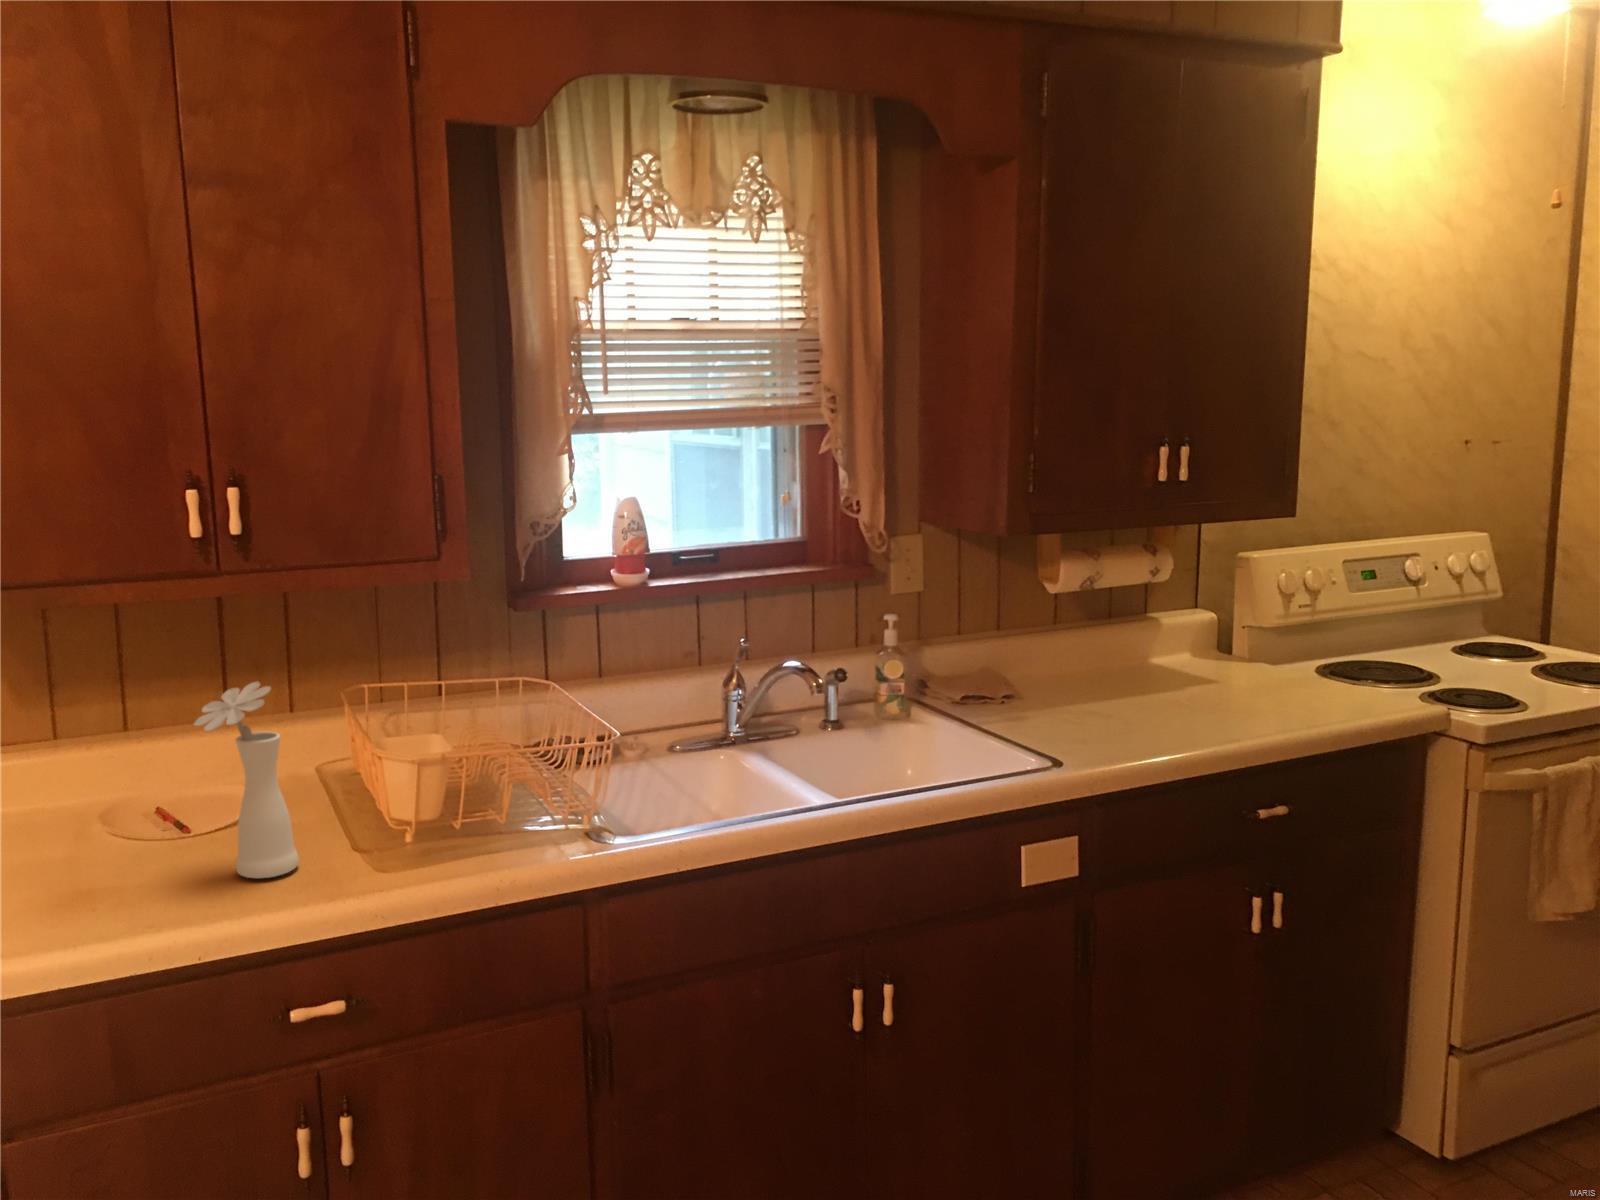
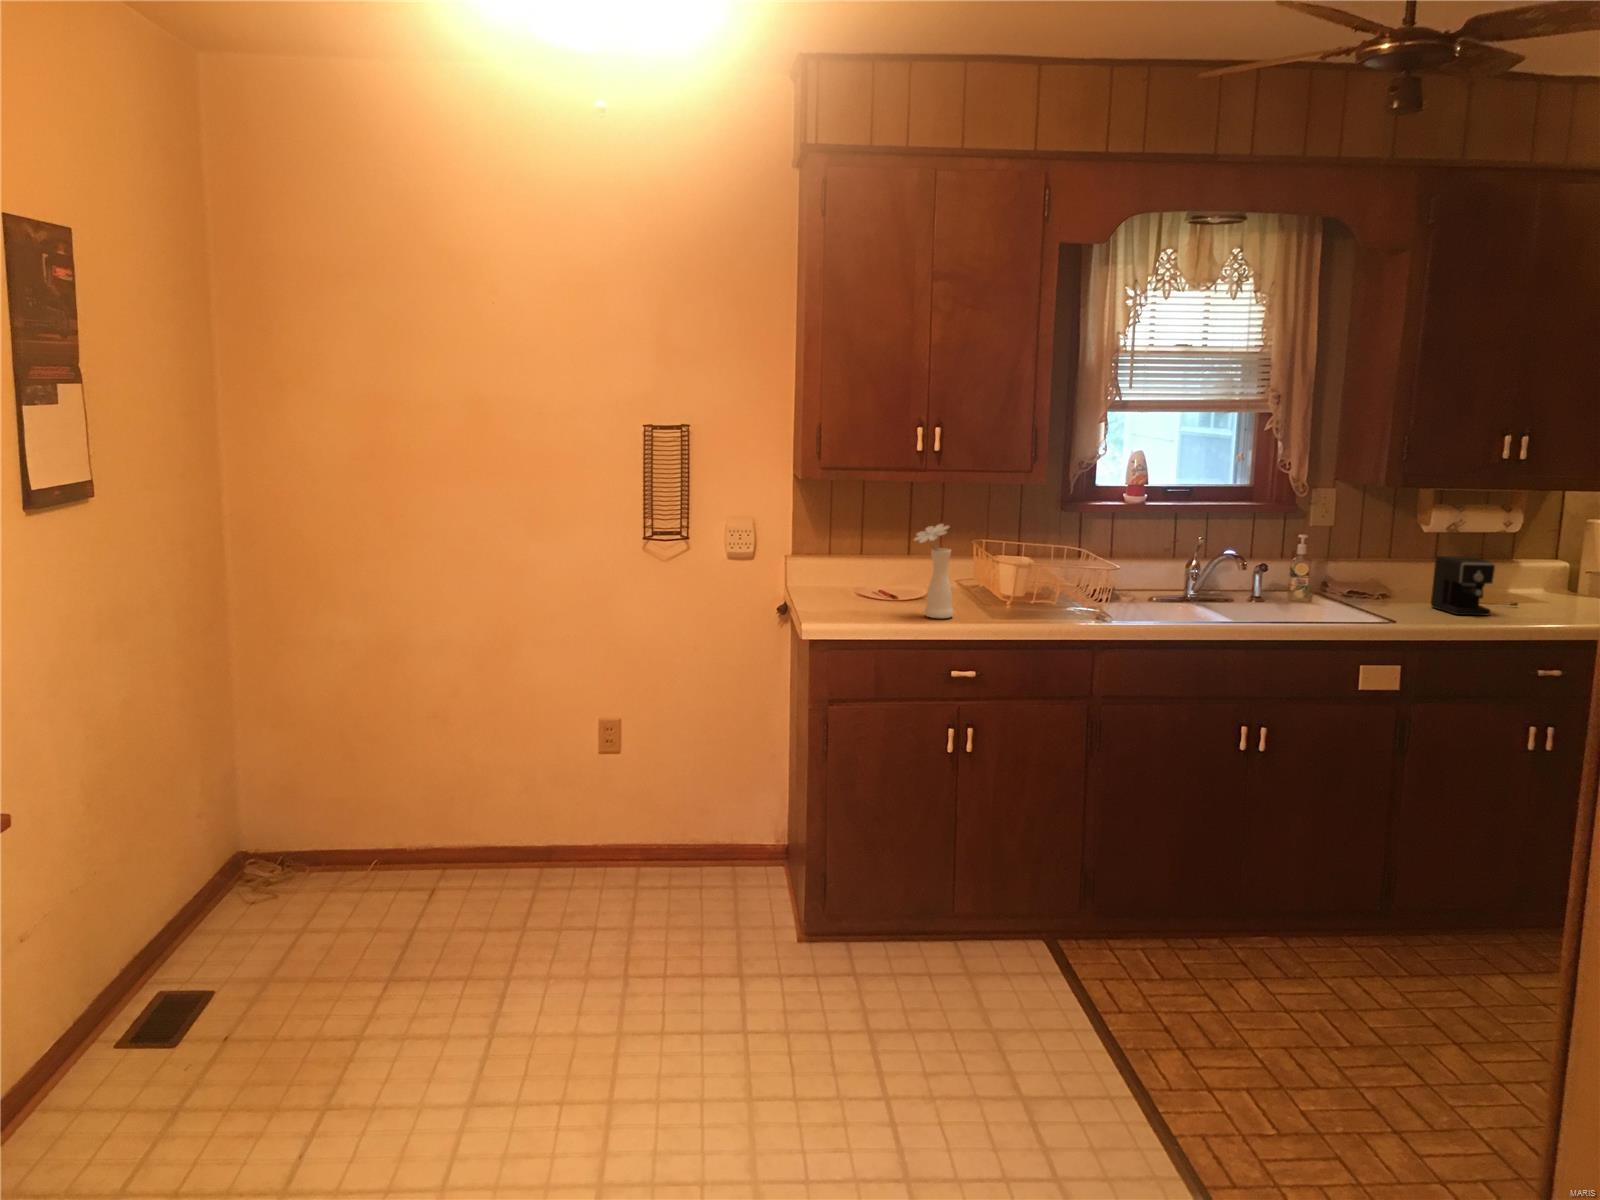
coffee maker: none [1076,627,1181,722] -> present [1431,556,1518,616]

